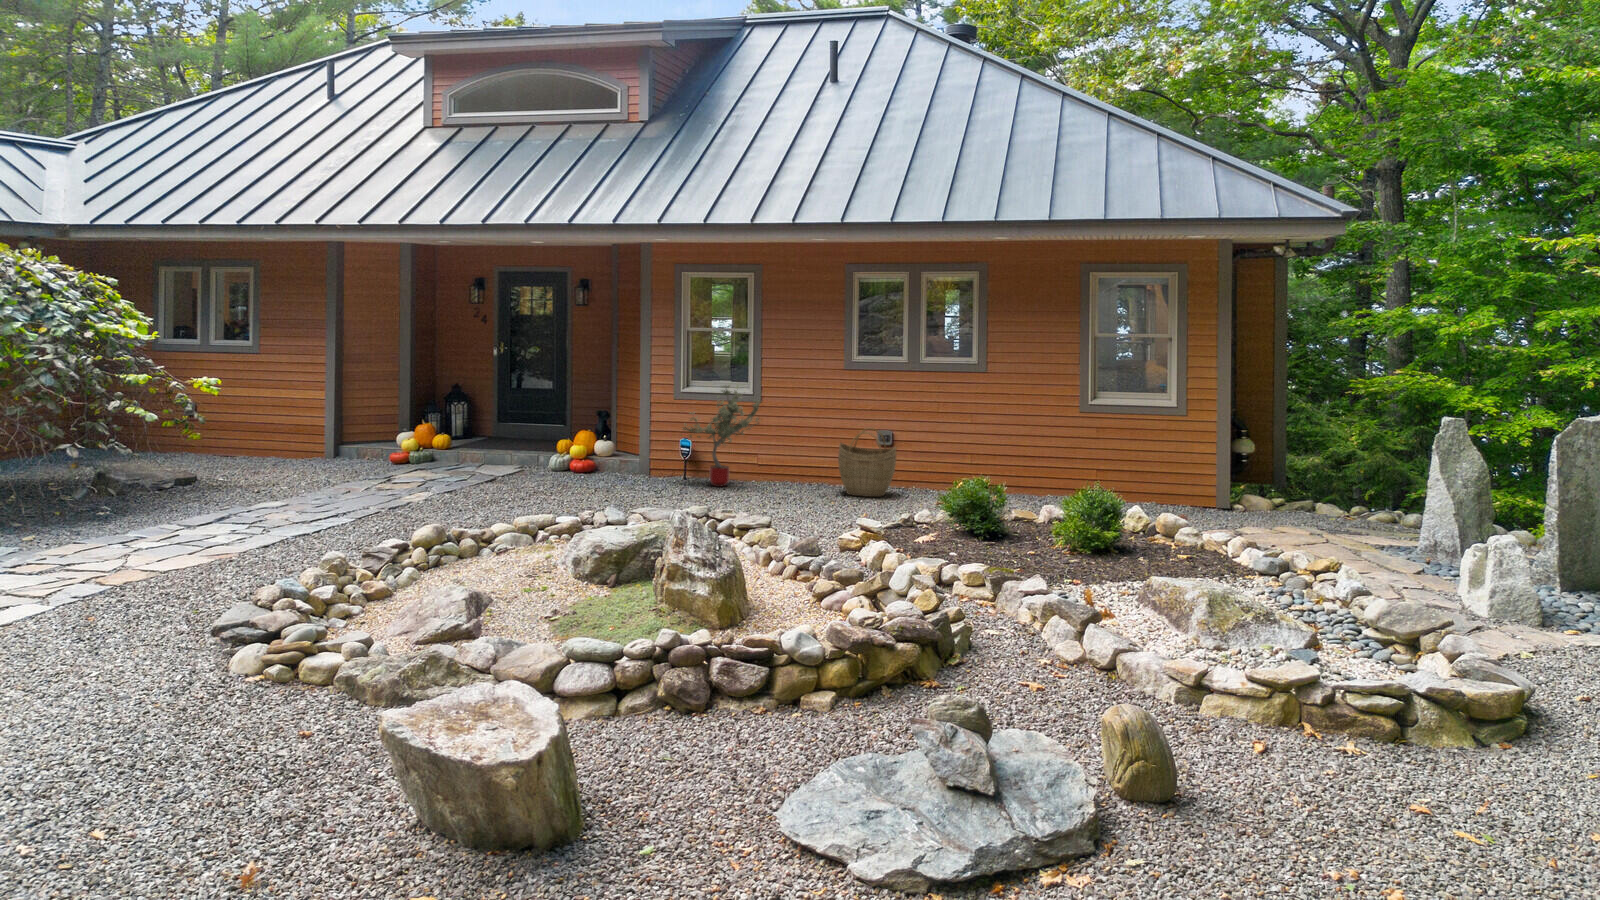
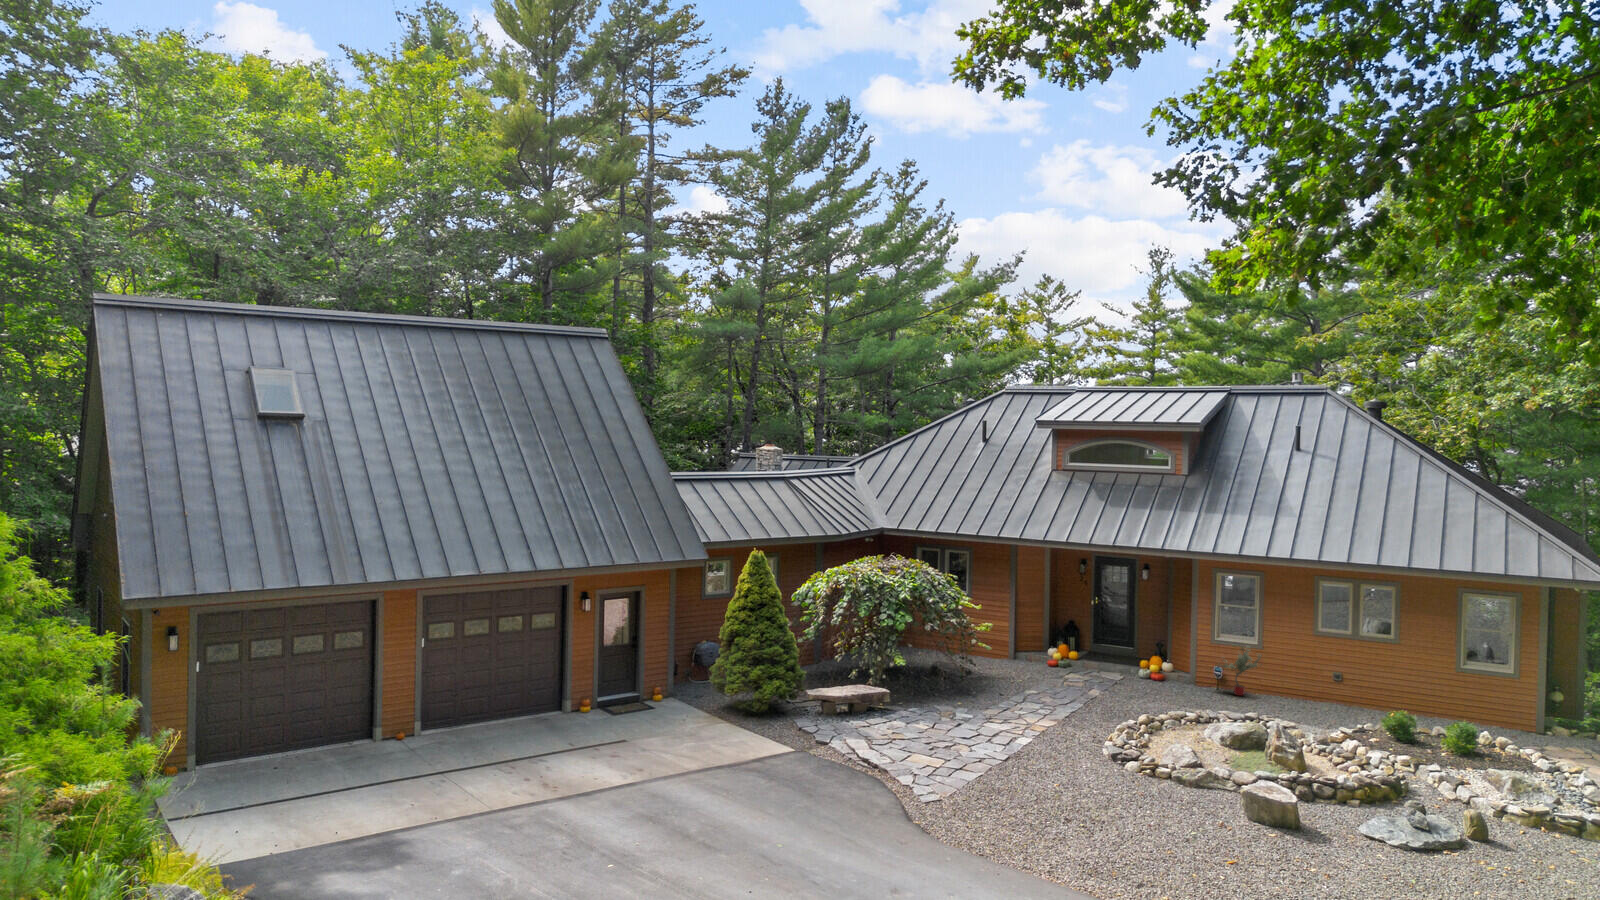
woven basket: present [838,428,896,497] -> none [1307,672,1341,709]

